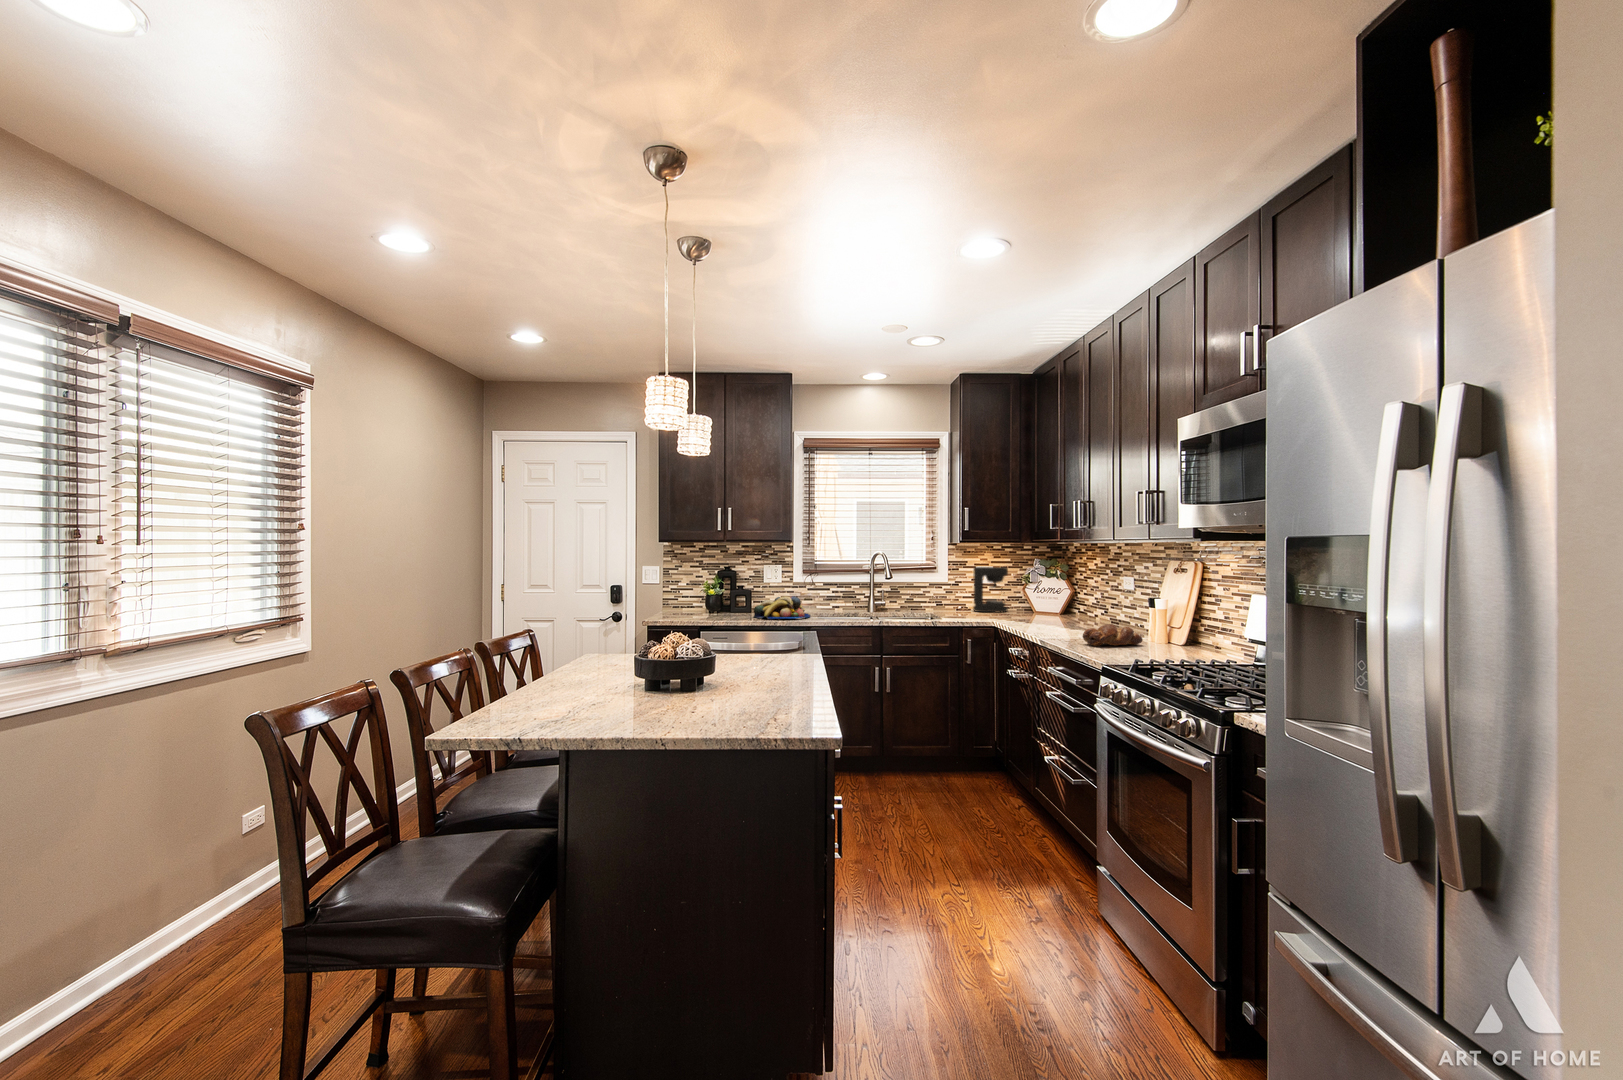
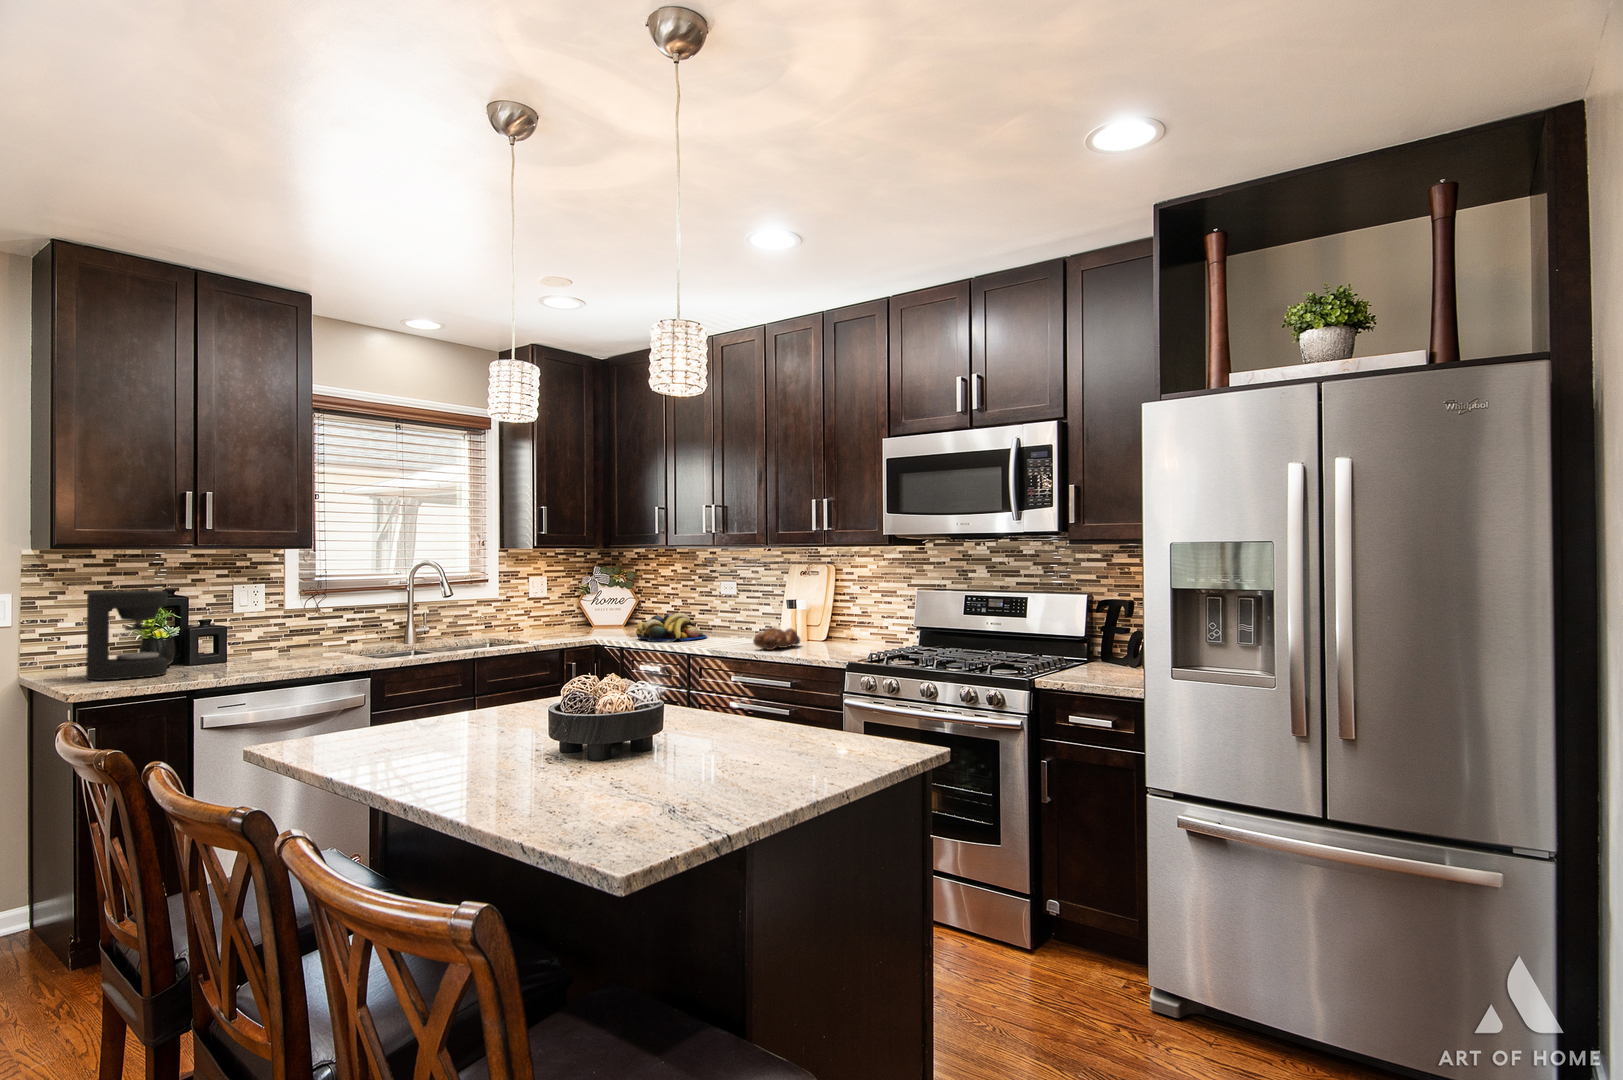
coffee maker: present [973,567,1008,612] -> present [86,590,168,680]
fruit bowl: present [754,596,810,619] -> present [636,613,707,642]

